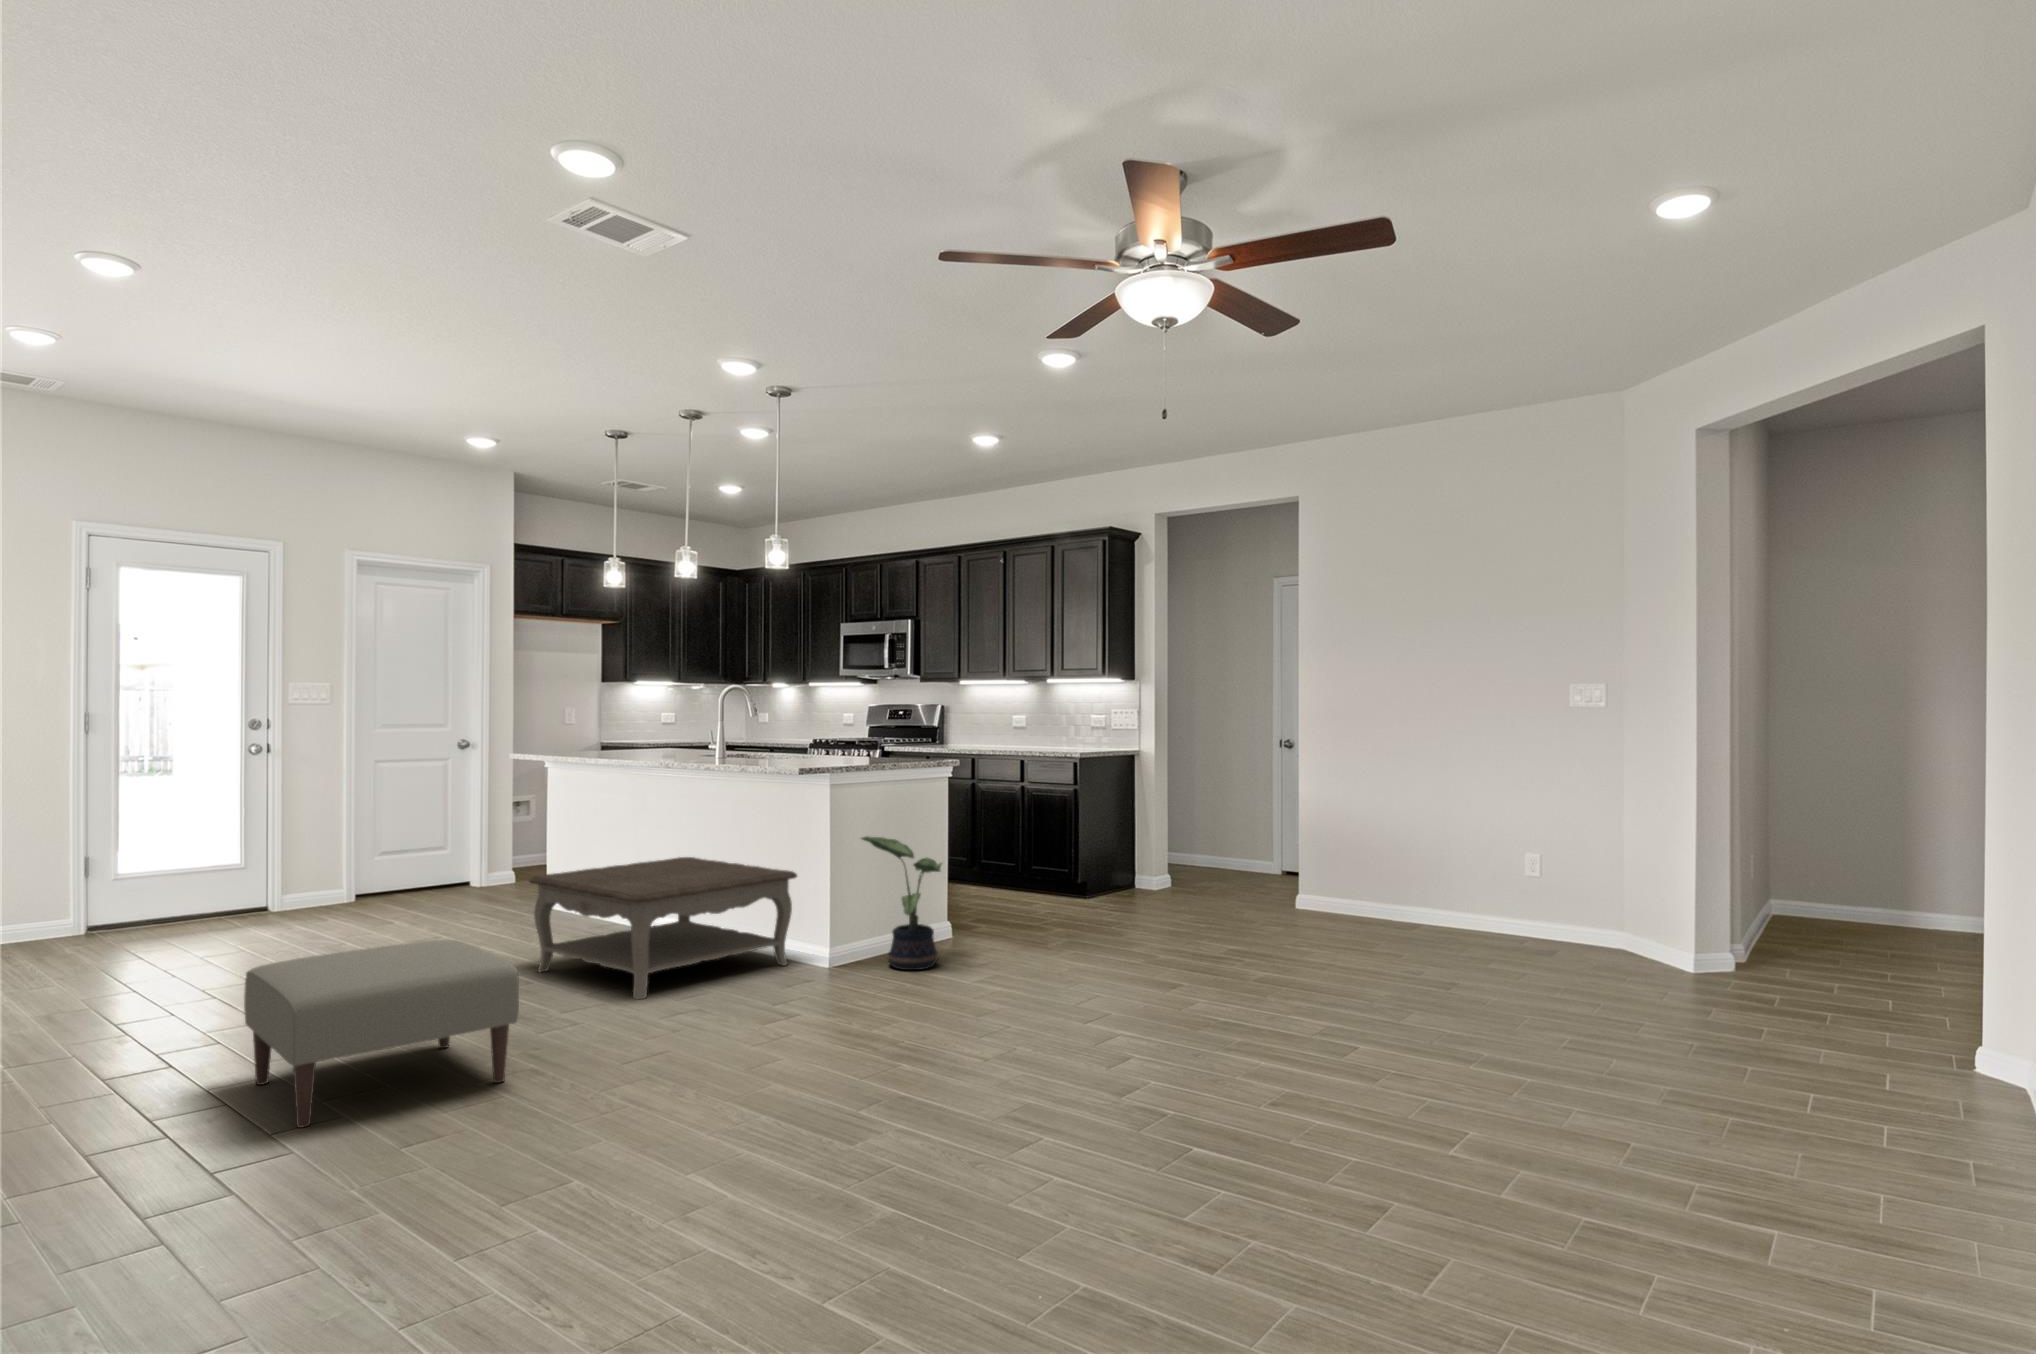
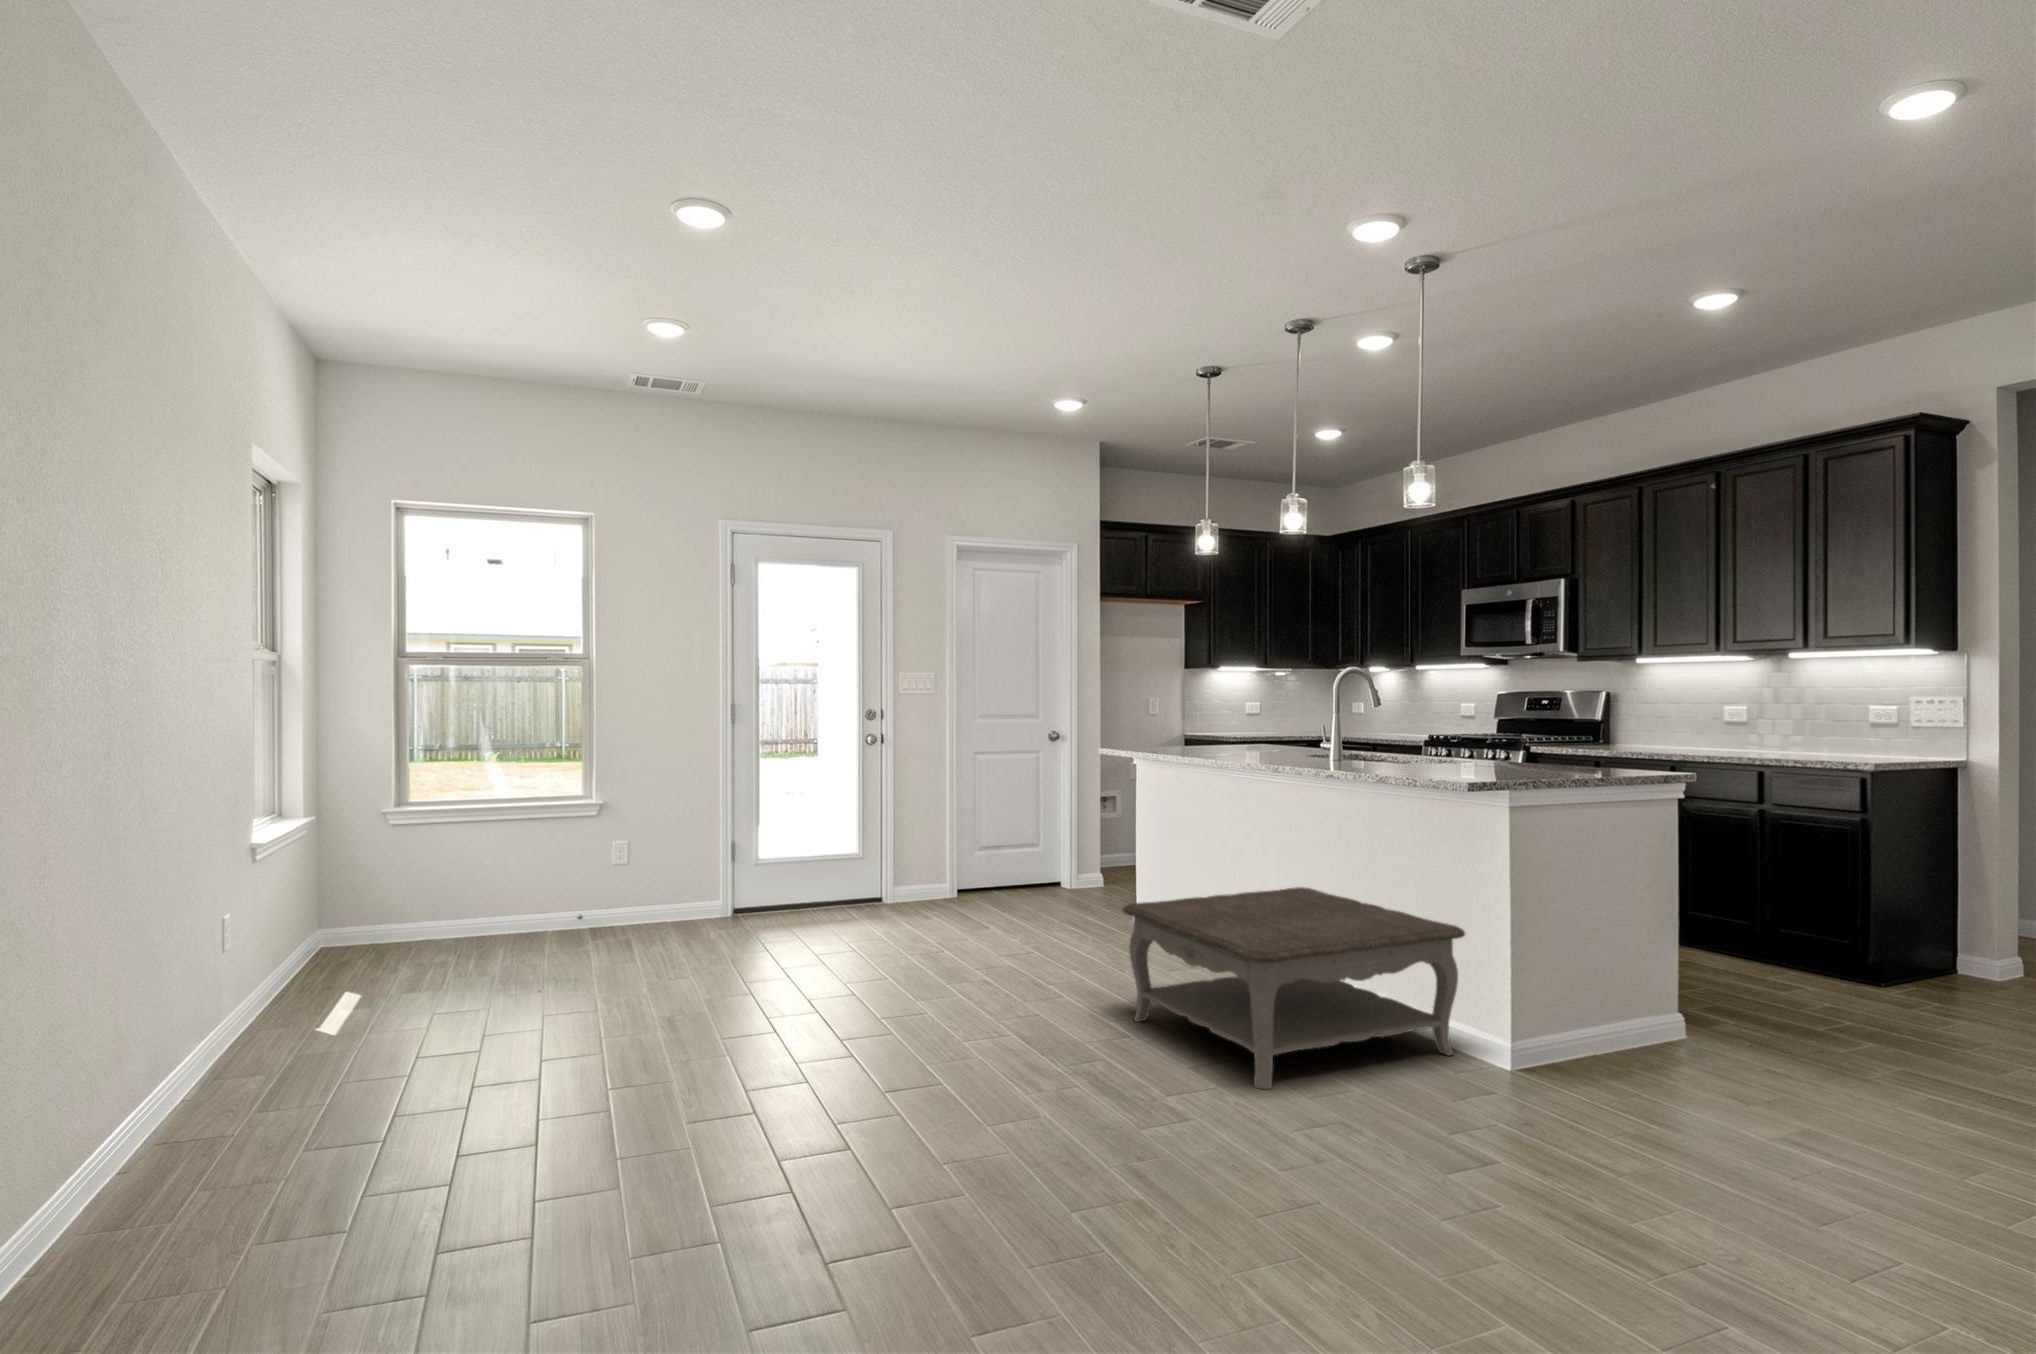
potted plant: present [862,836,942,970] -> none [1558,886,1709,1095]
ottoman: present [244,940,519,1128] -> none [817,1001,1121,1261]

